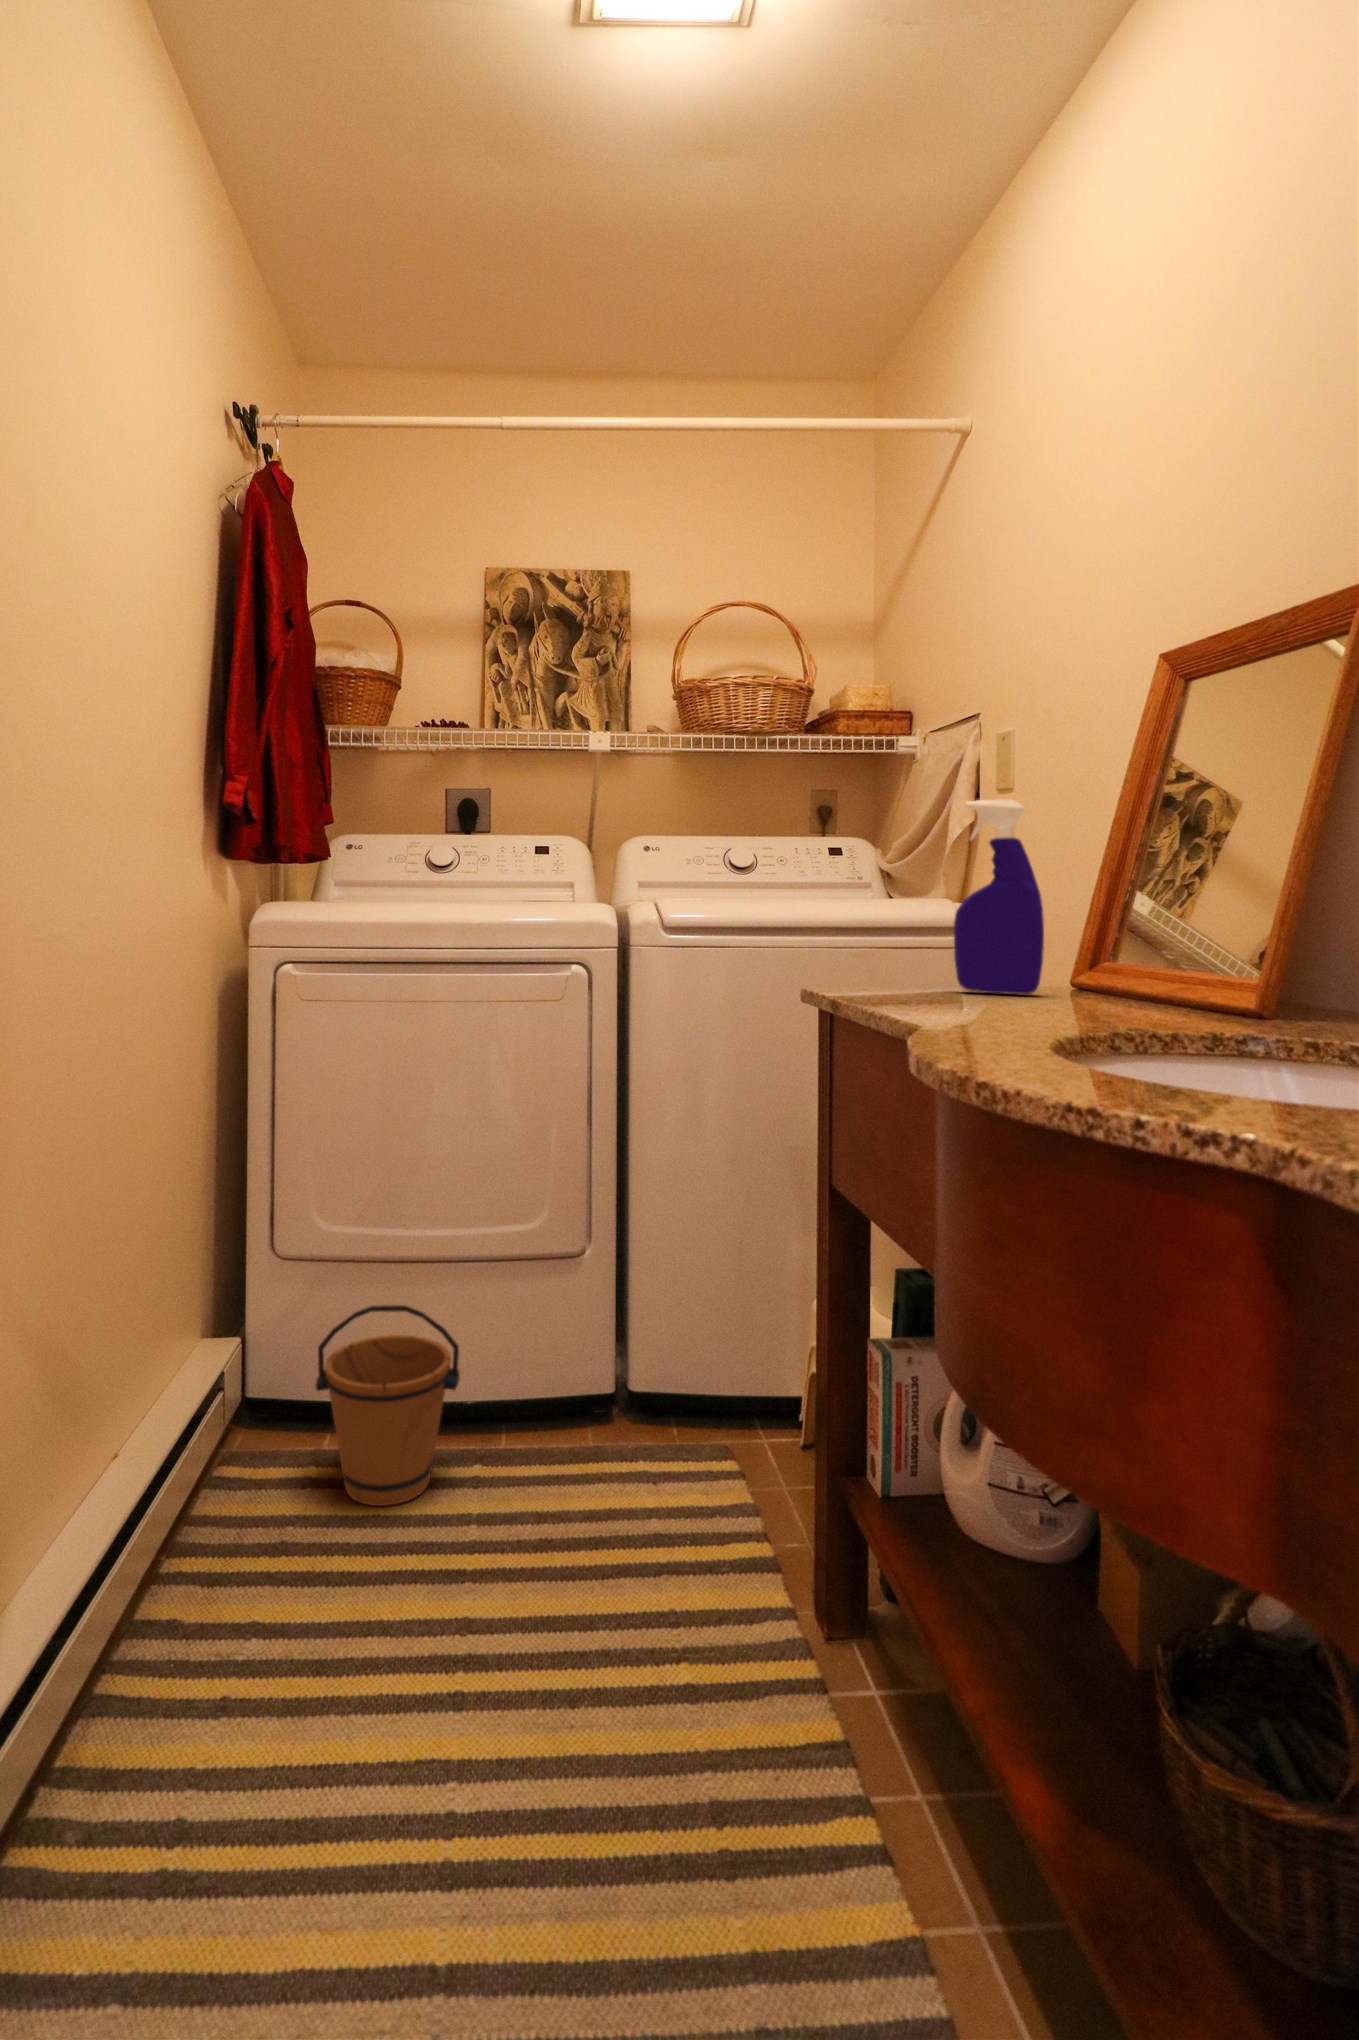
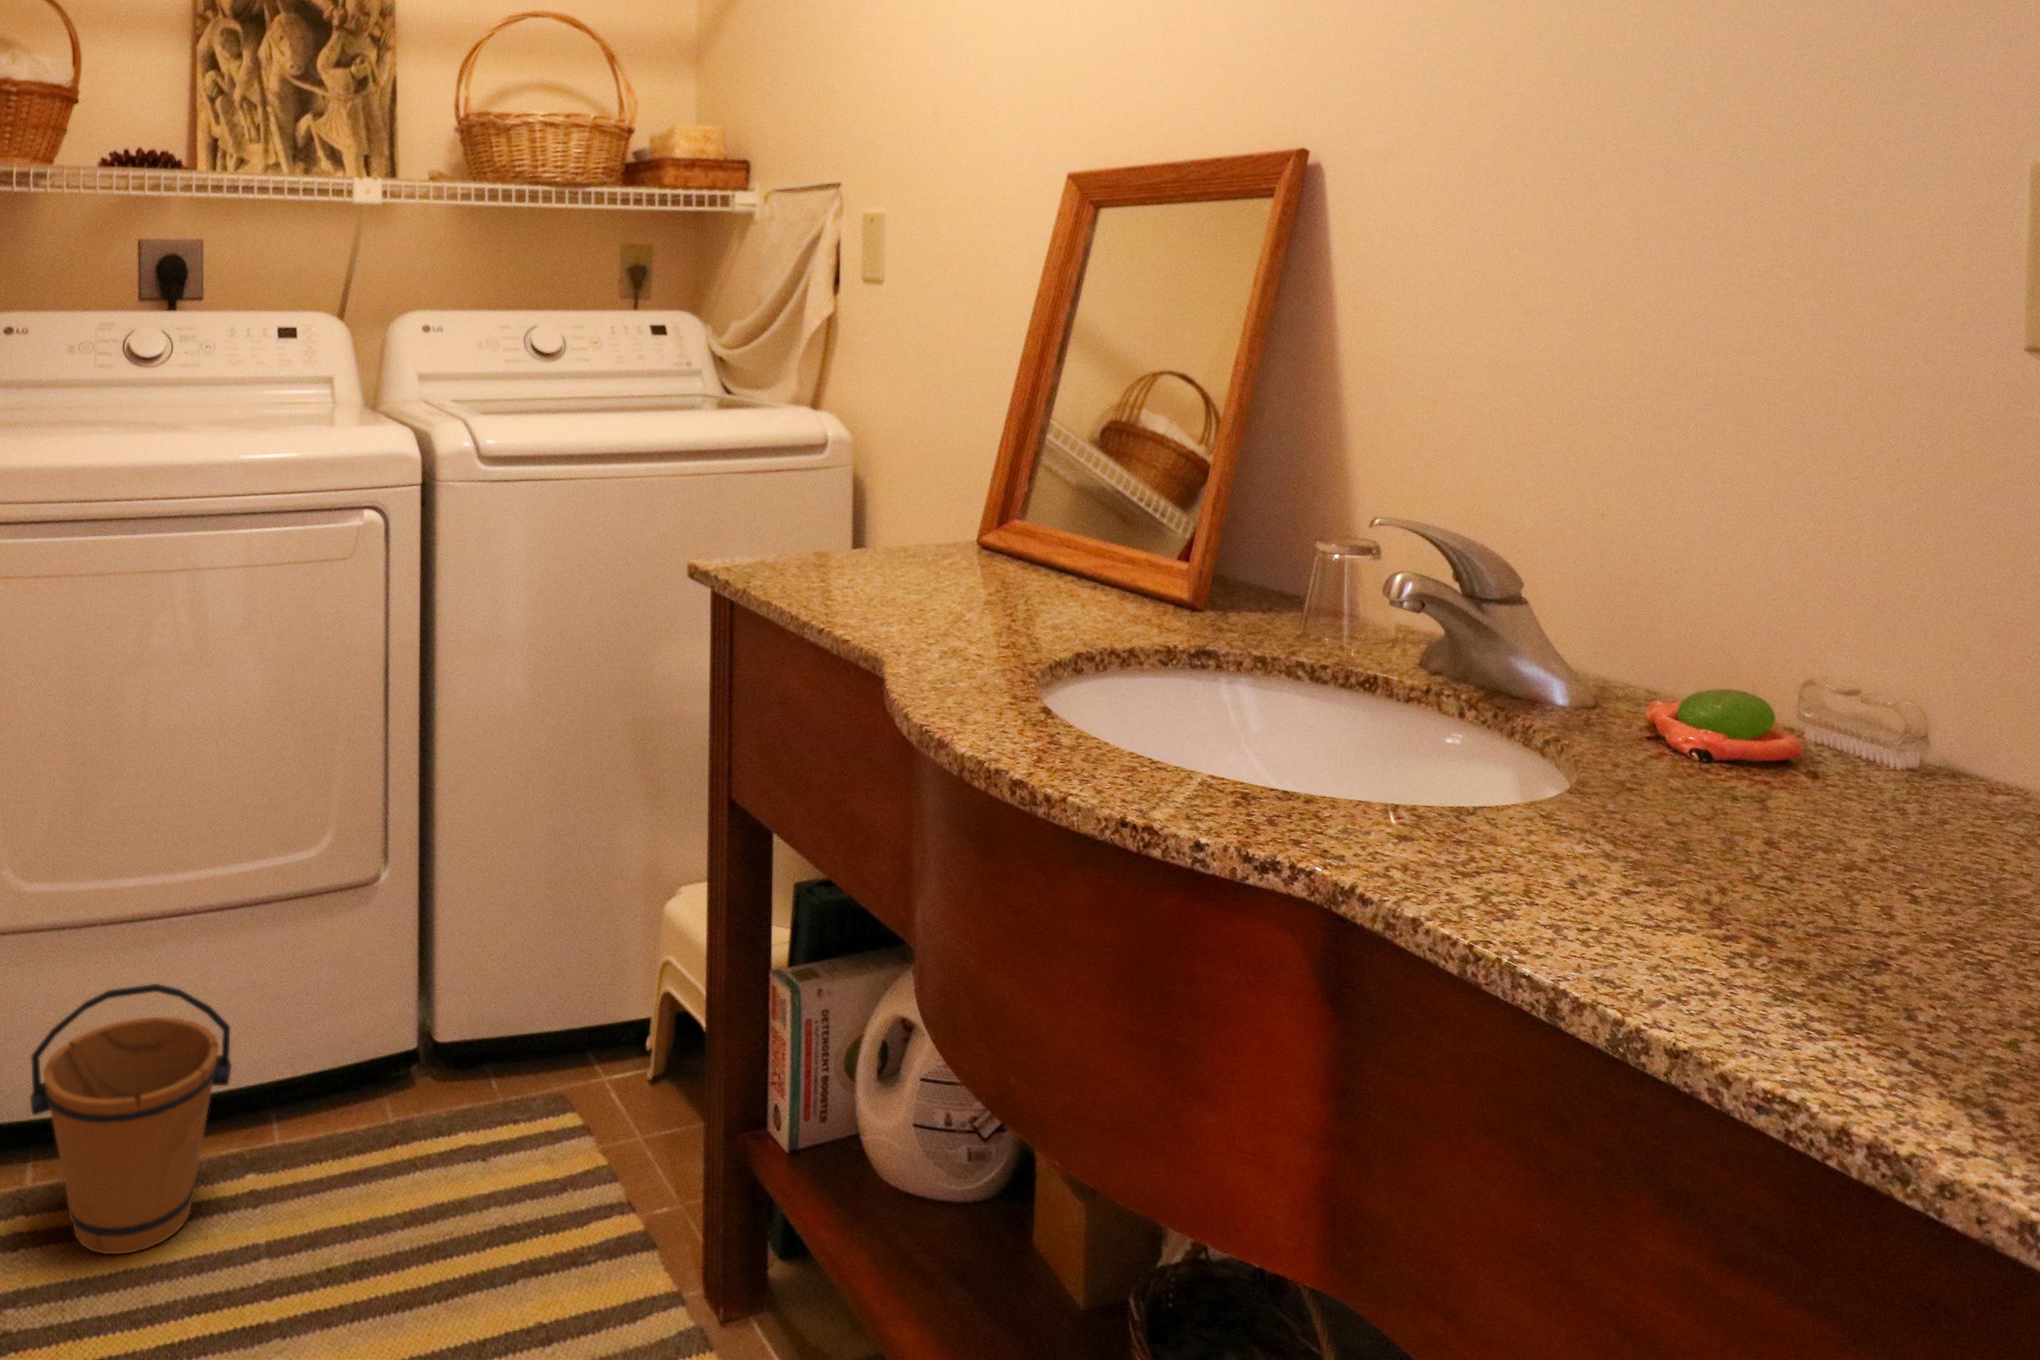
spray bottle: present [954,800,1044,994] -> none [872,354,970,576]

